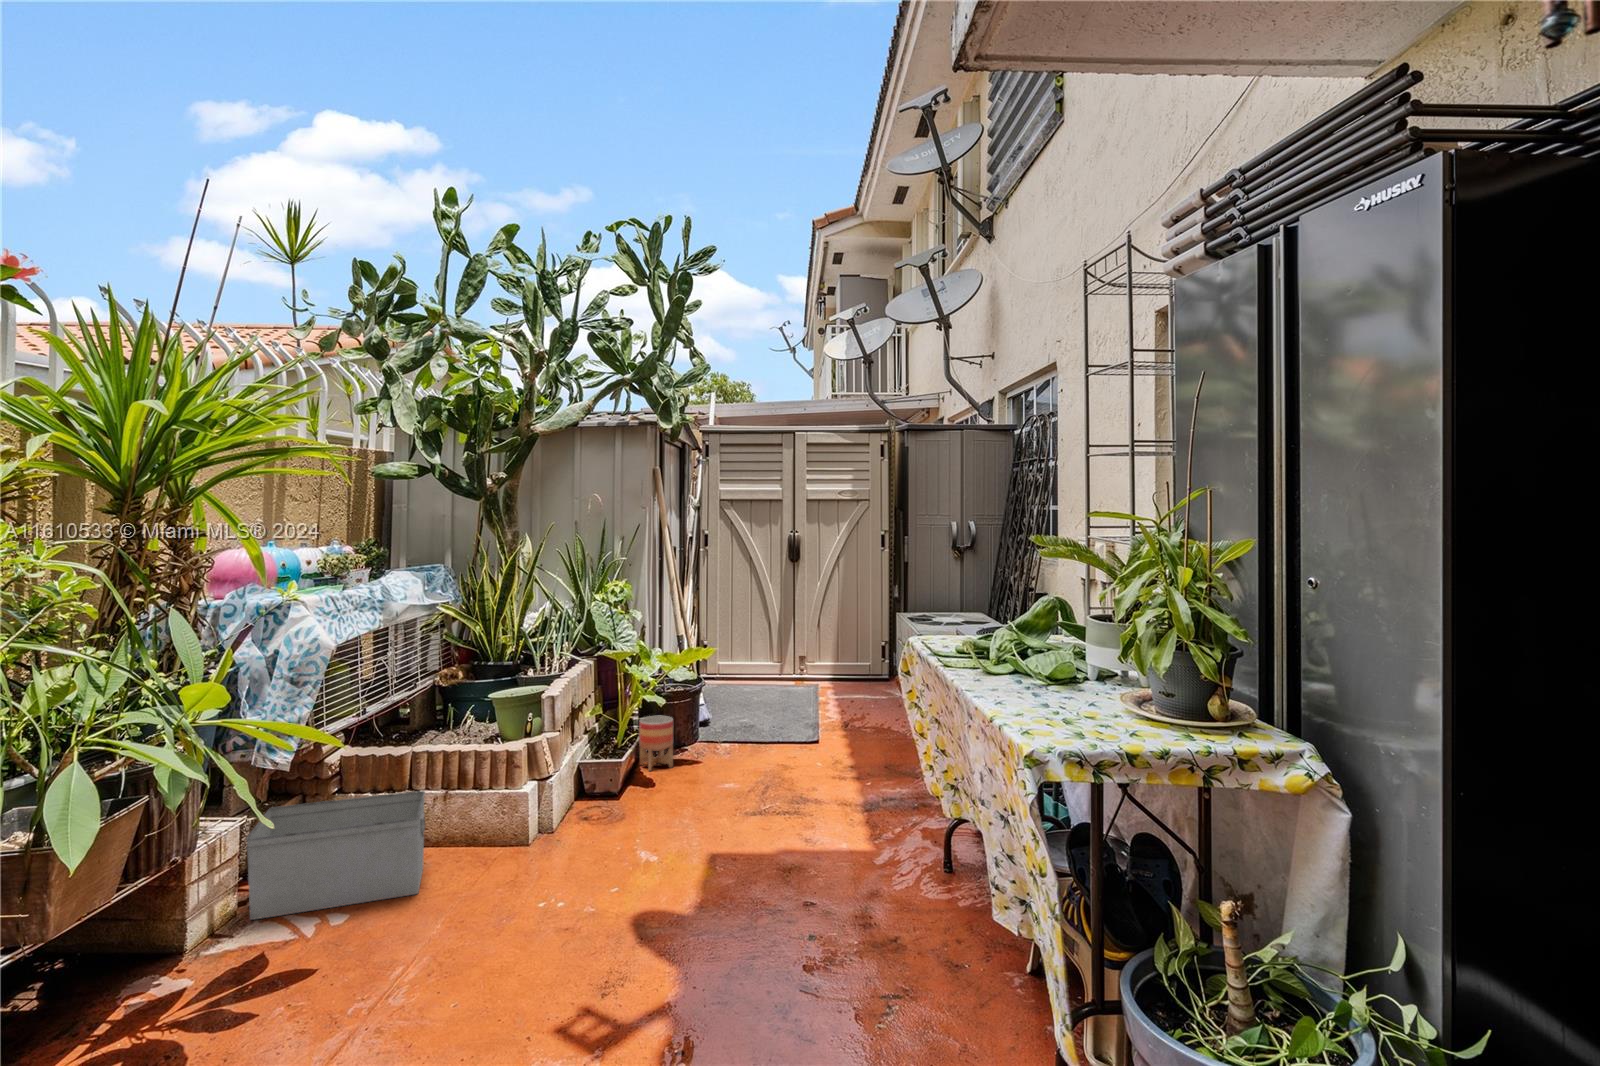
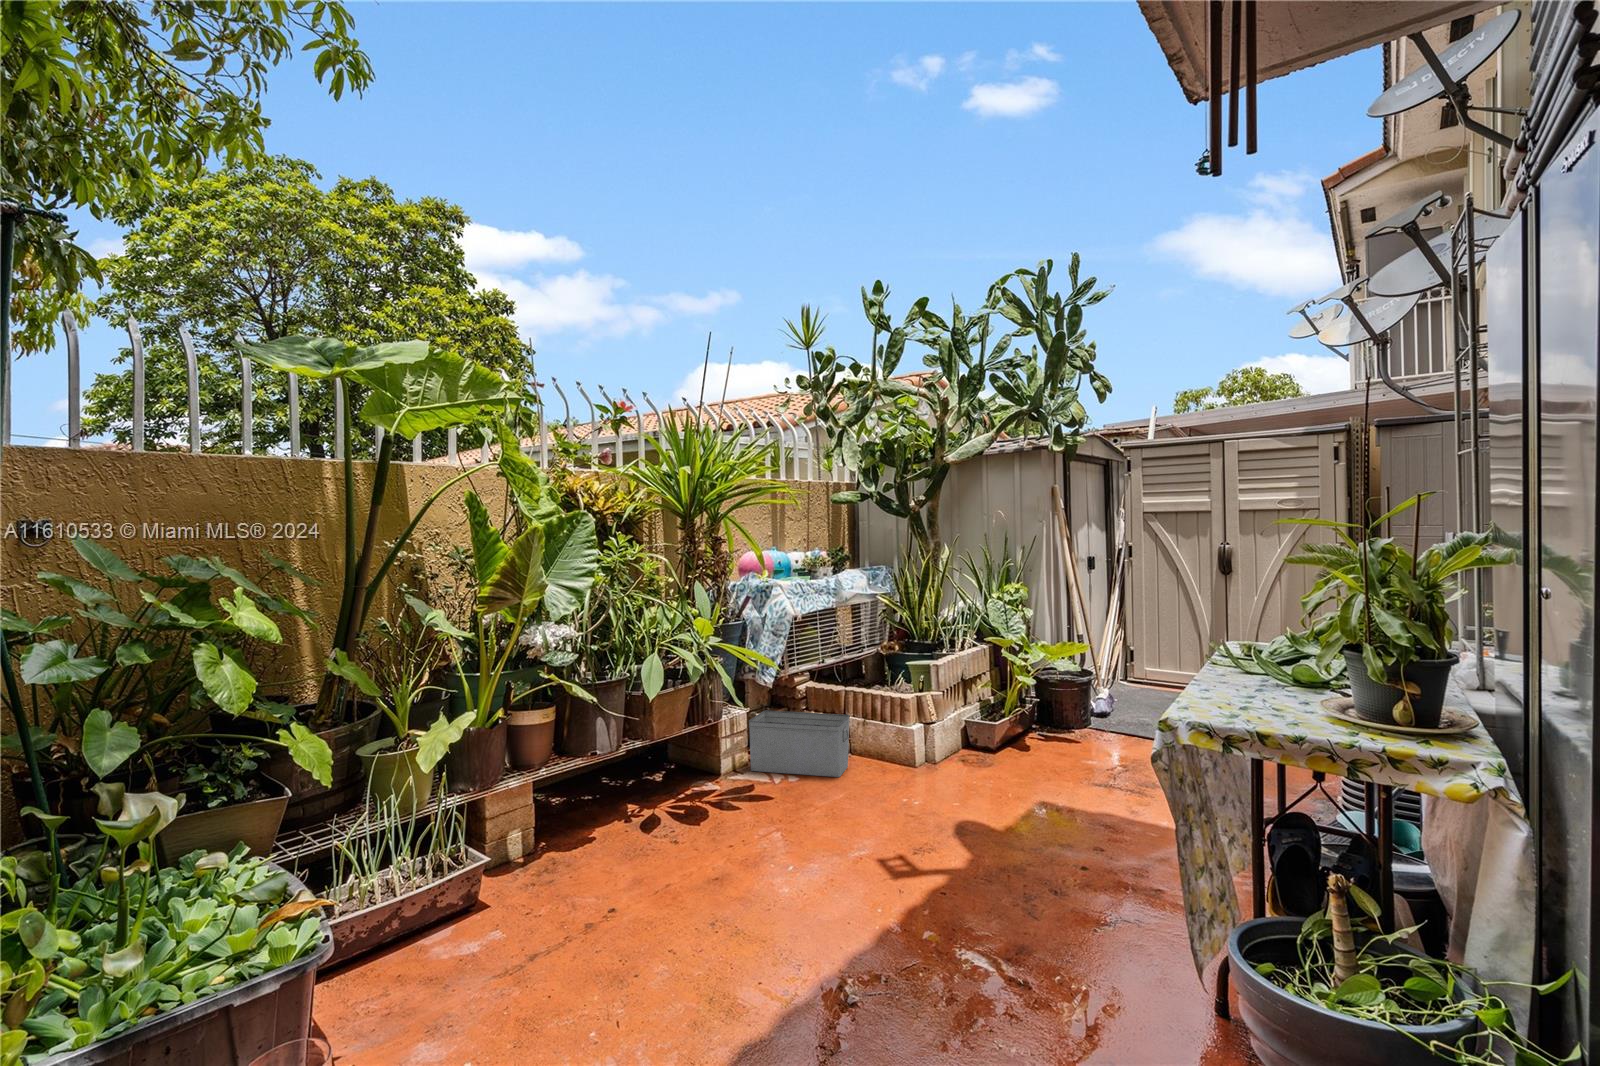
planter: present [639,716,673,771] -> none [1028,699,1057,744]

